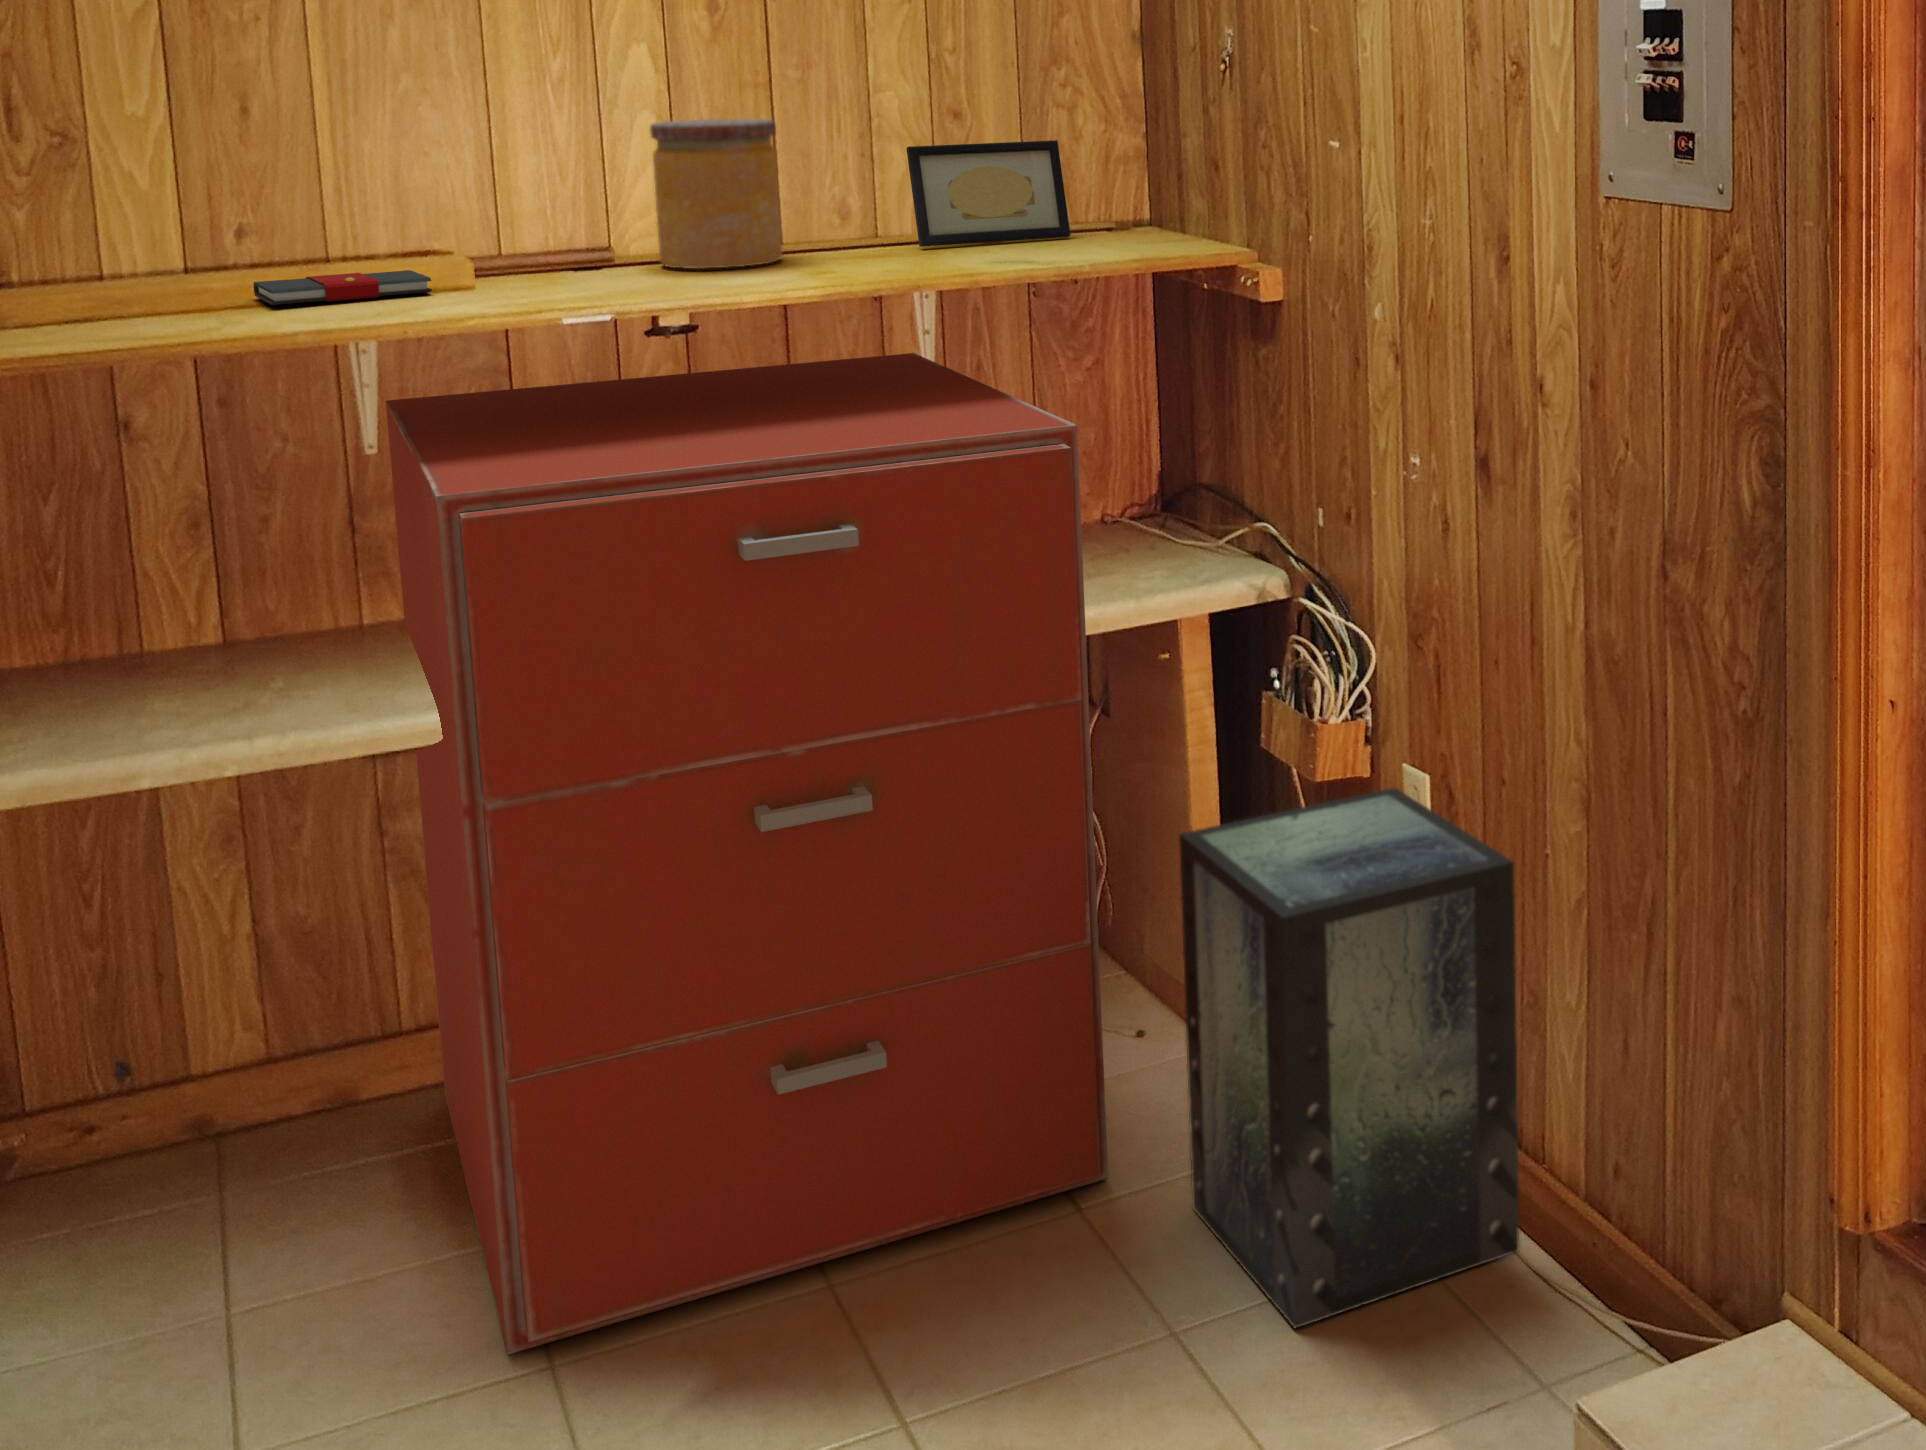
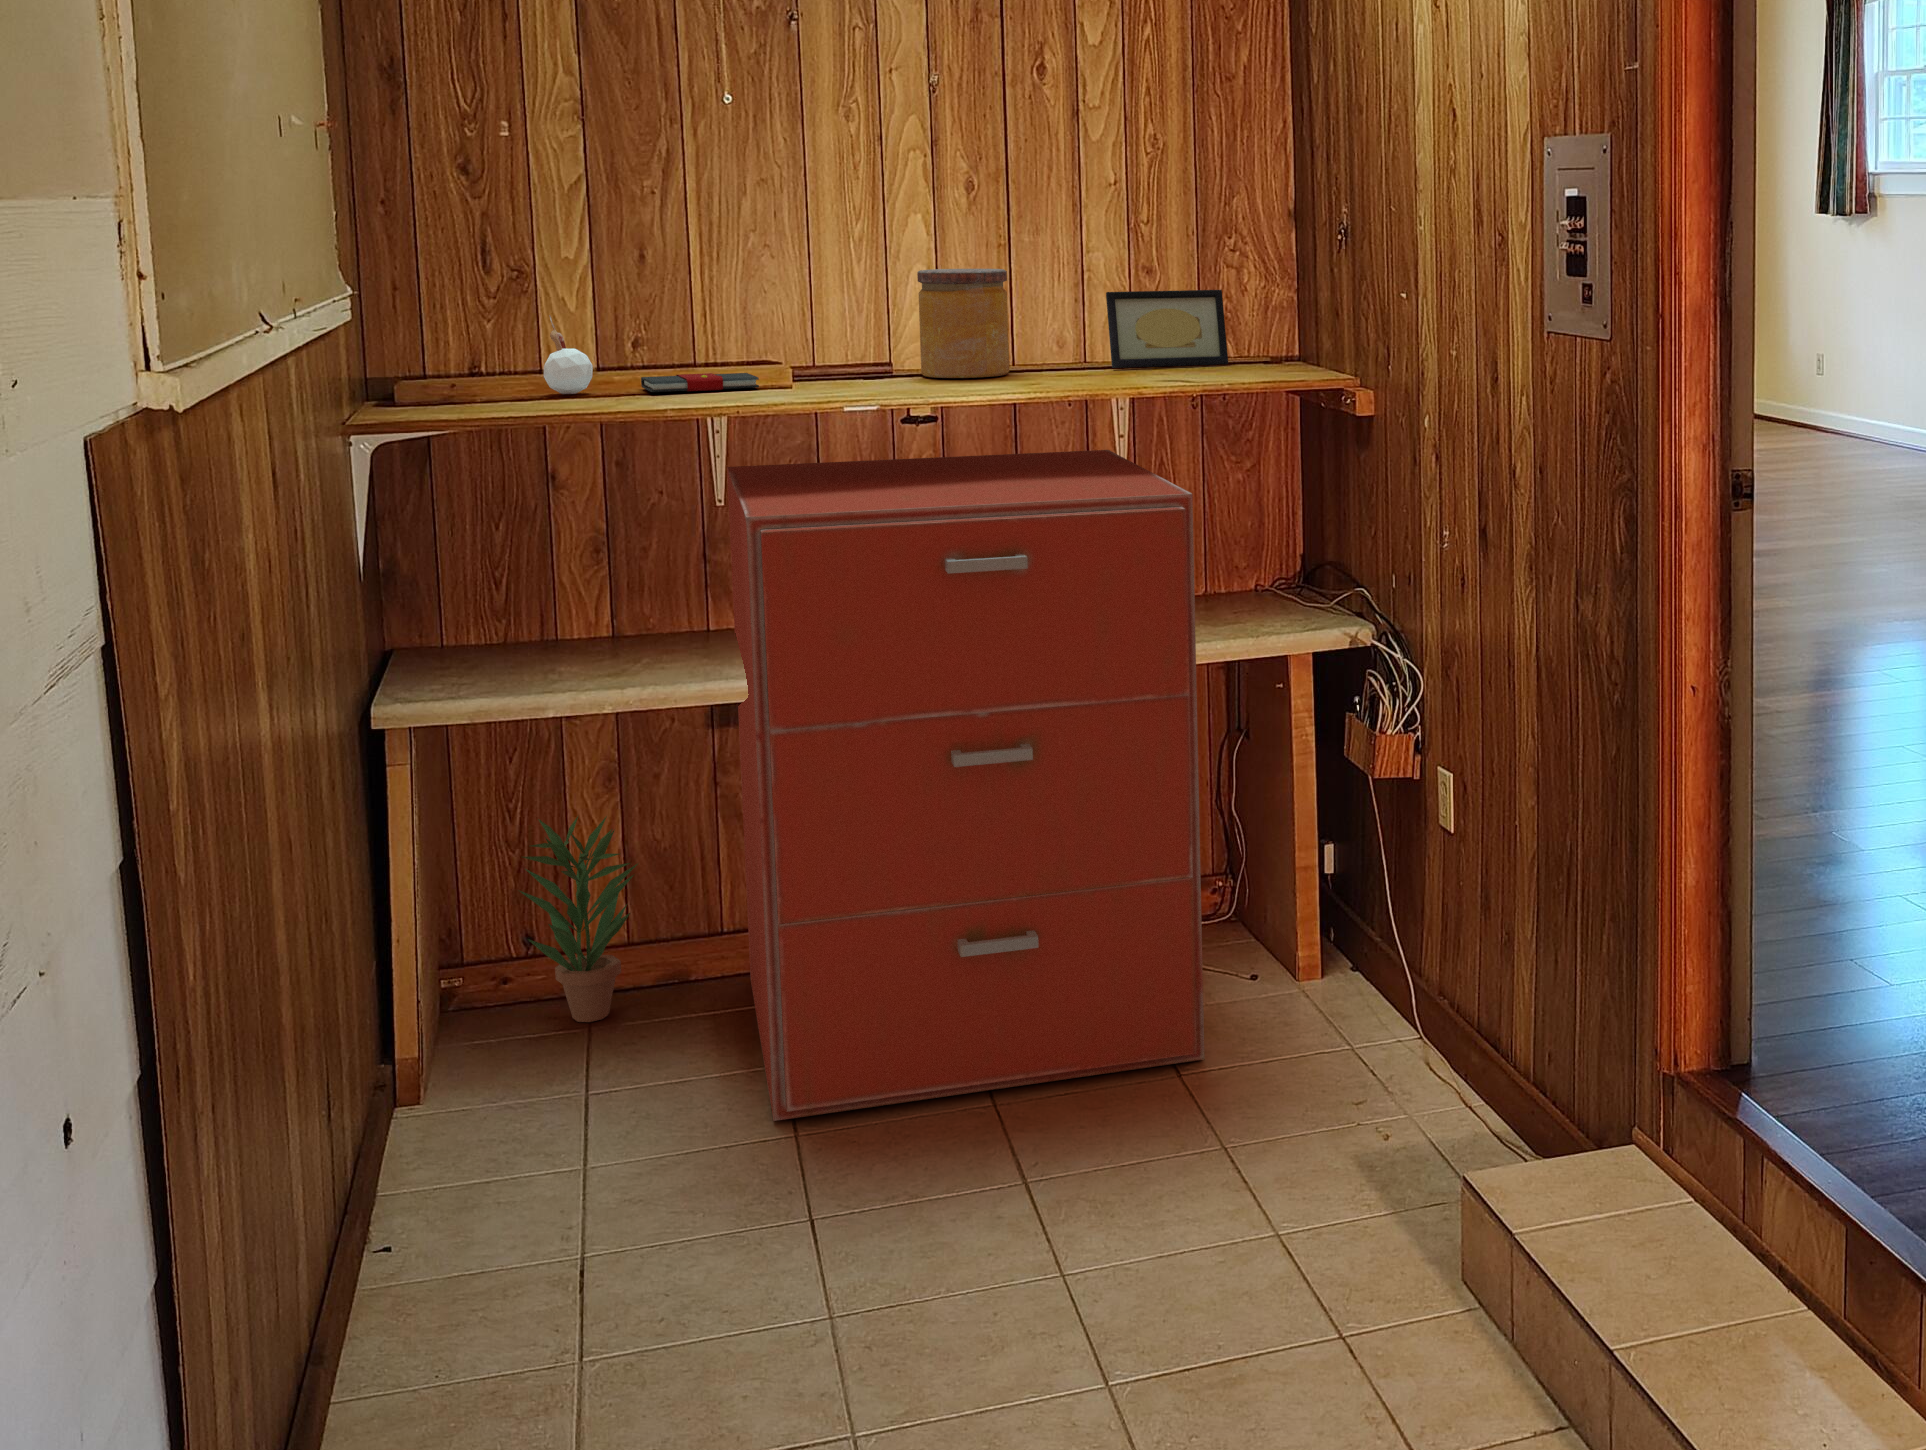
candle: none [103,198,179,311] -> present [544,315,593,394]
storage box: present [1179,787,1519,1328] -> none [1255,780,1488,1150]
potted plant: none [93,901,278,1192] -> present [520,816,638,1022]

